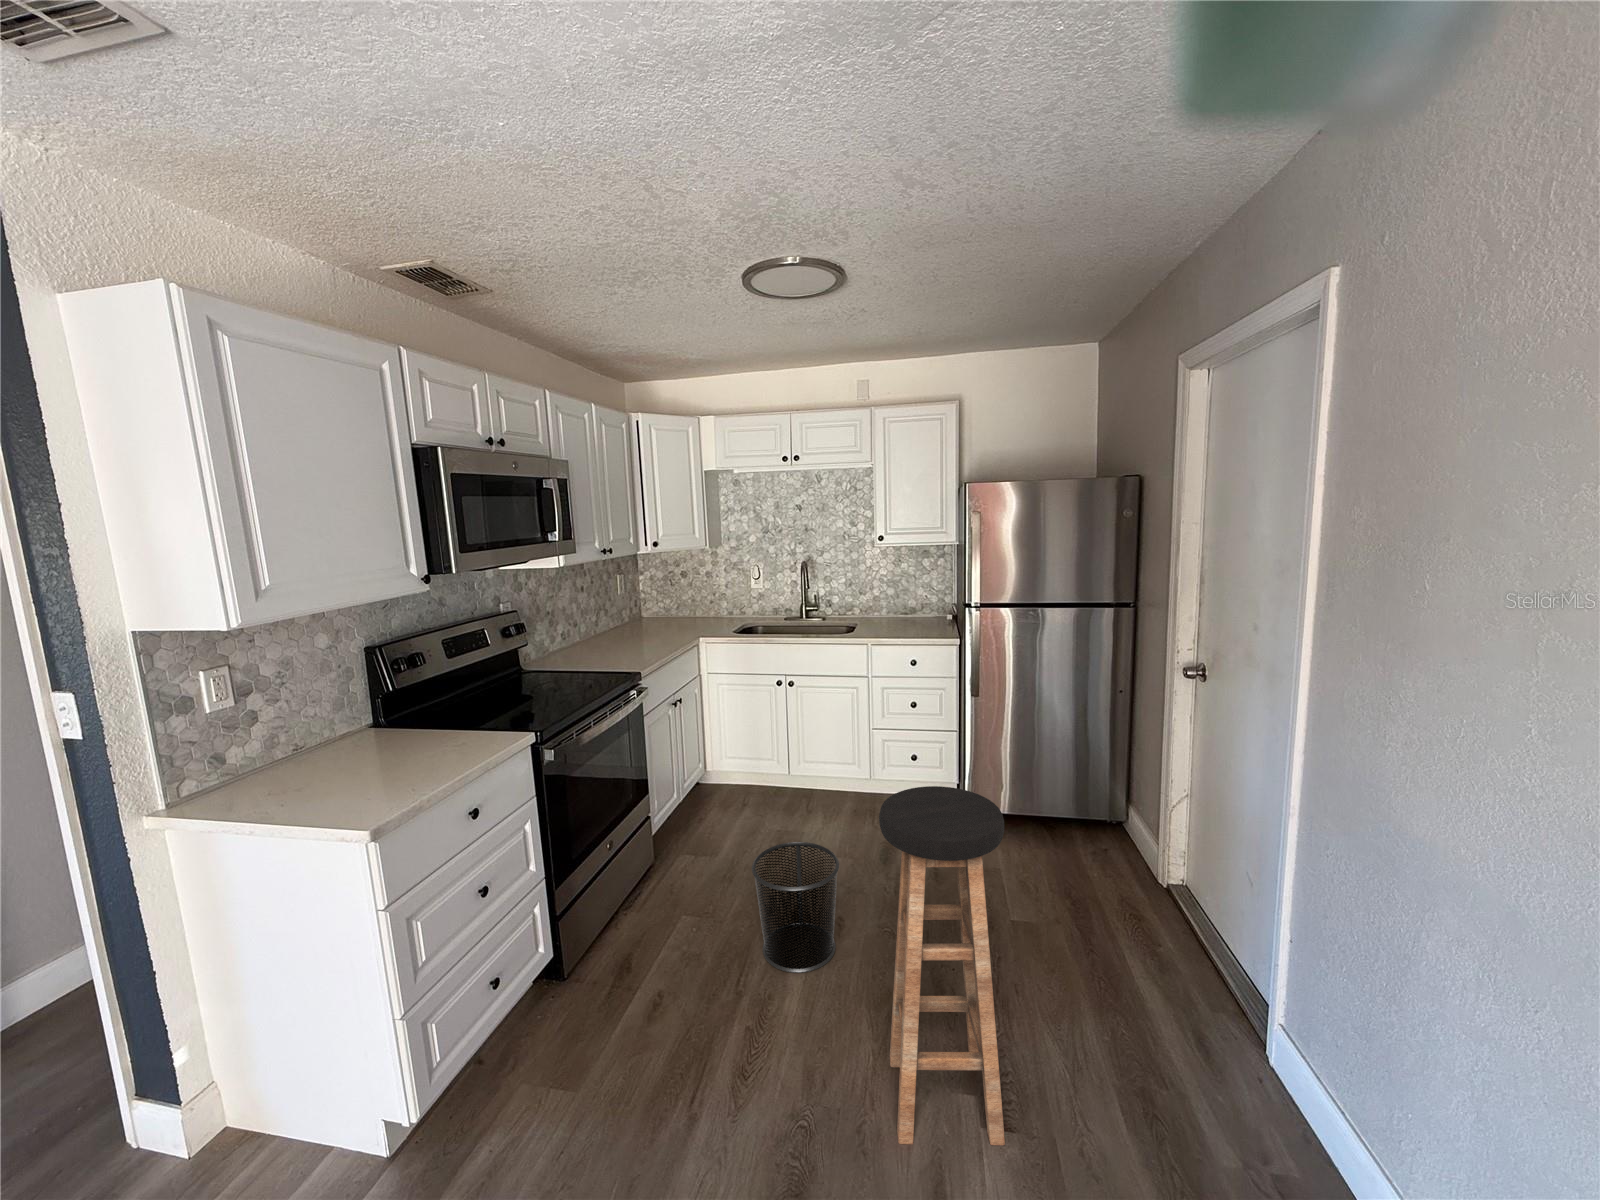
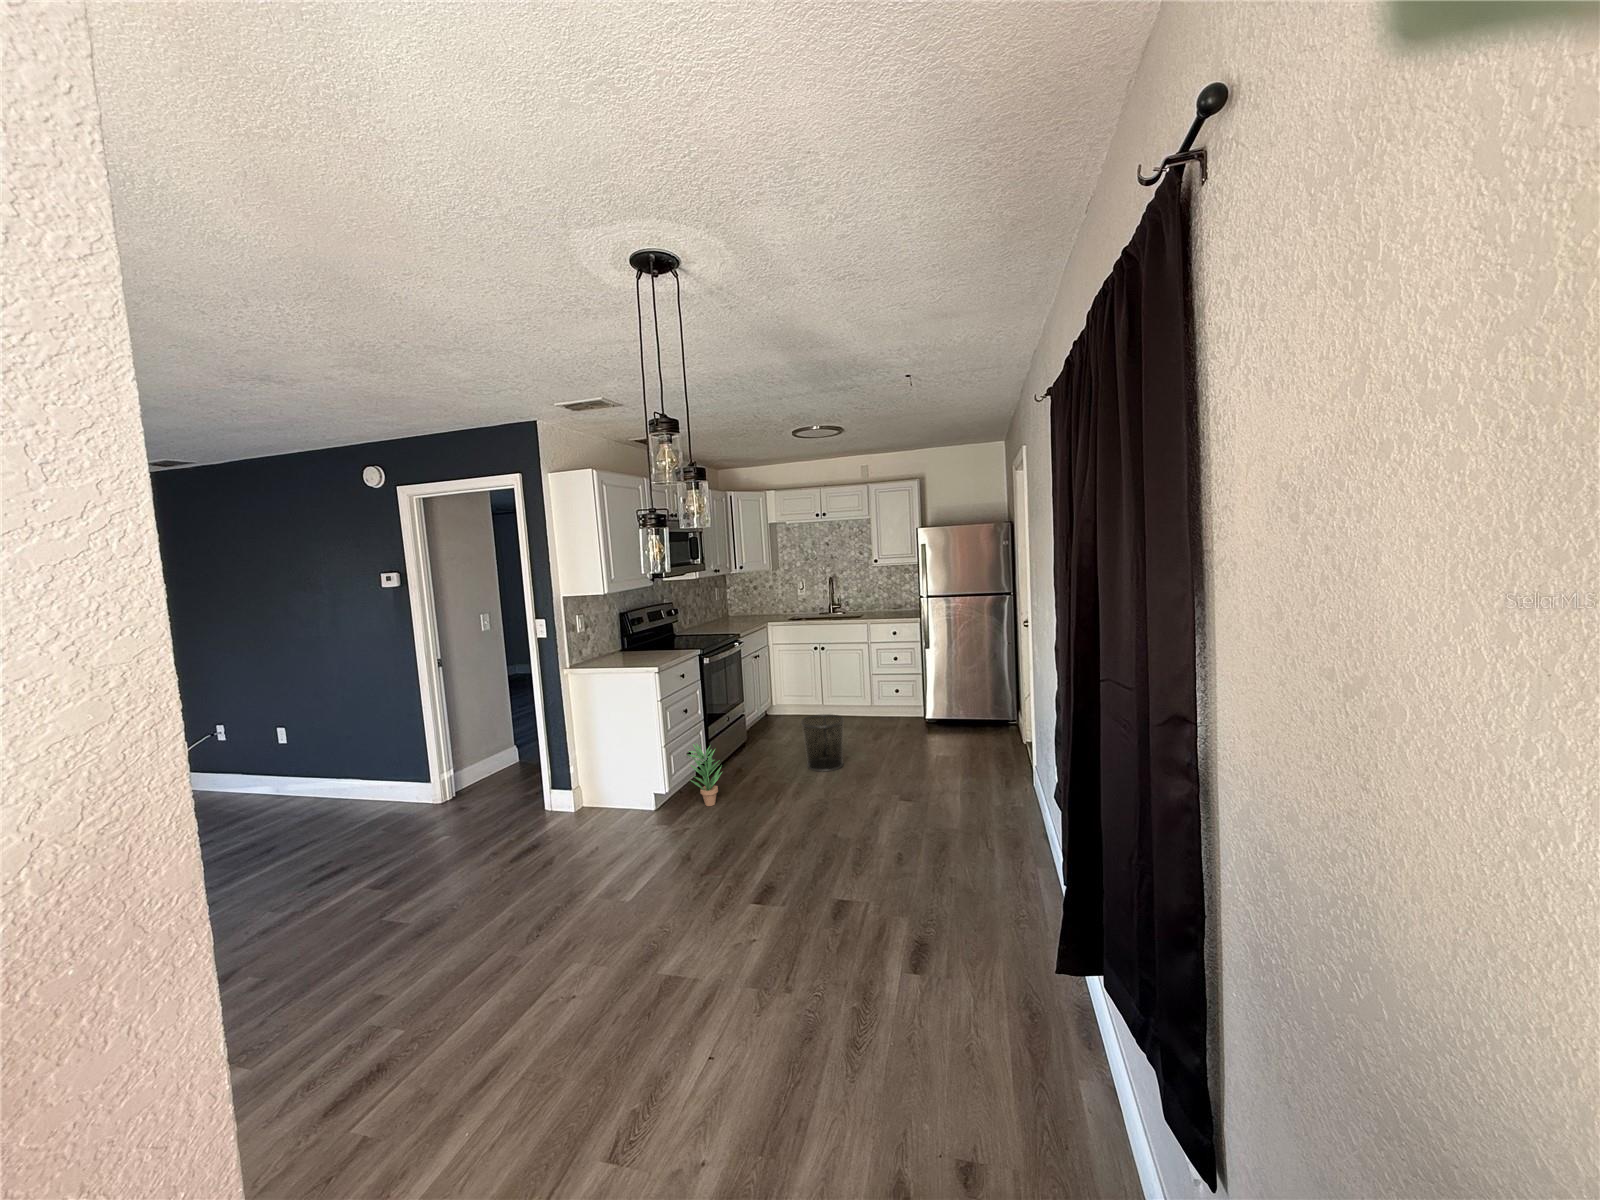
bar stool: present [879,786,1005,1145] -> none [853,662,908,807]
potted plant: none [470,980,569,1129] -> present [689,744,722,806]

